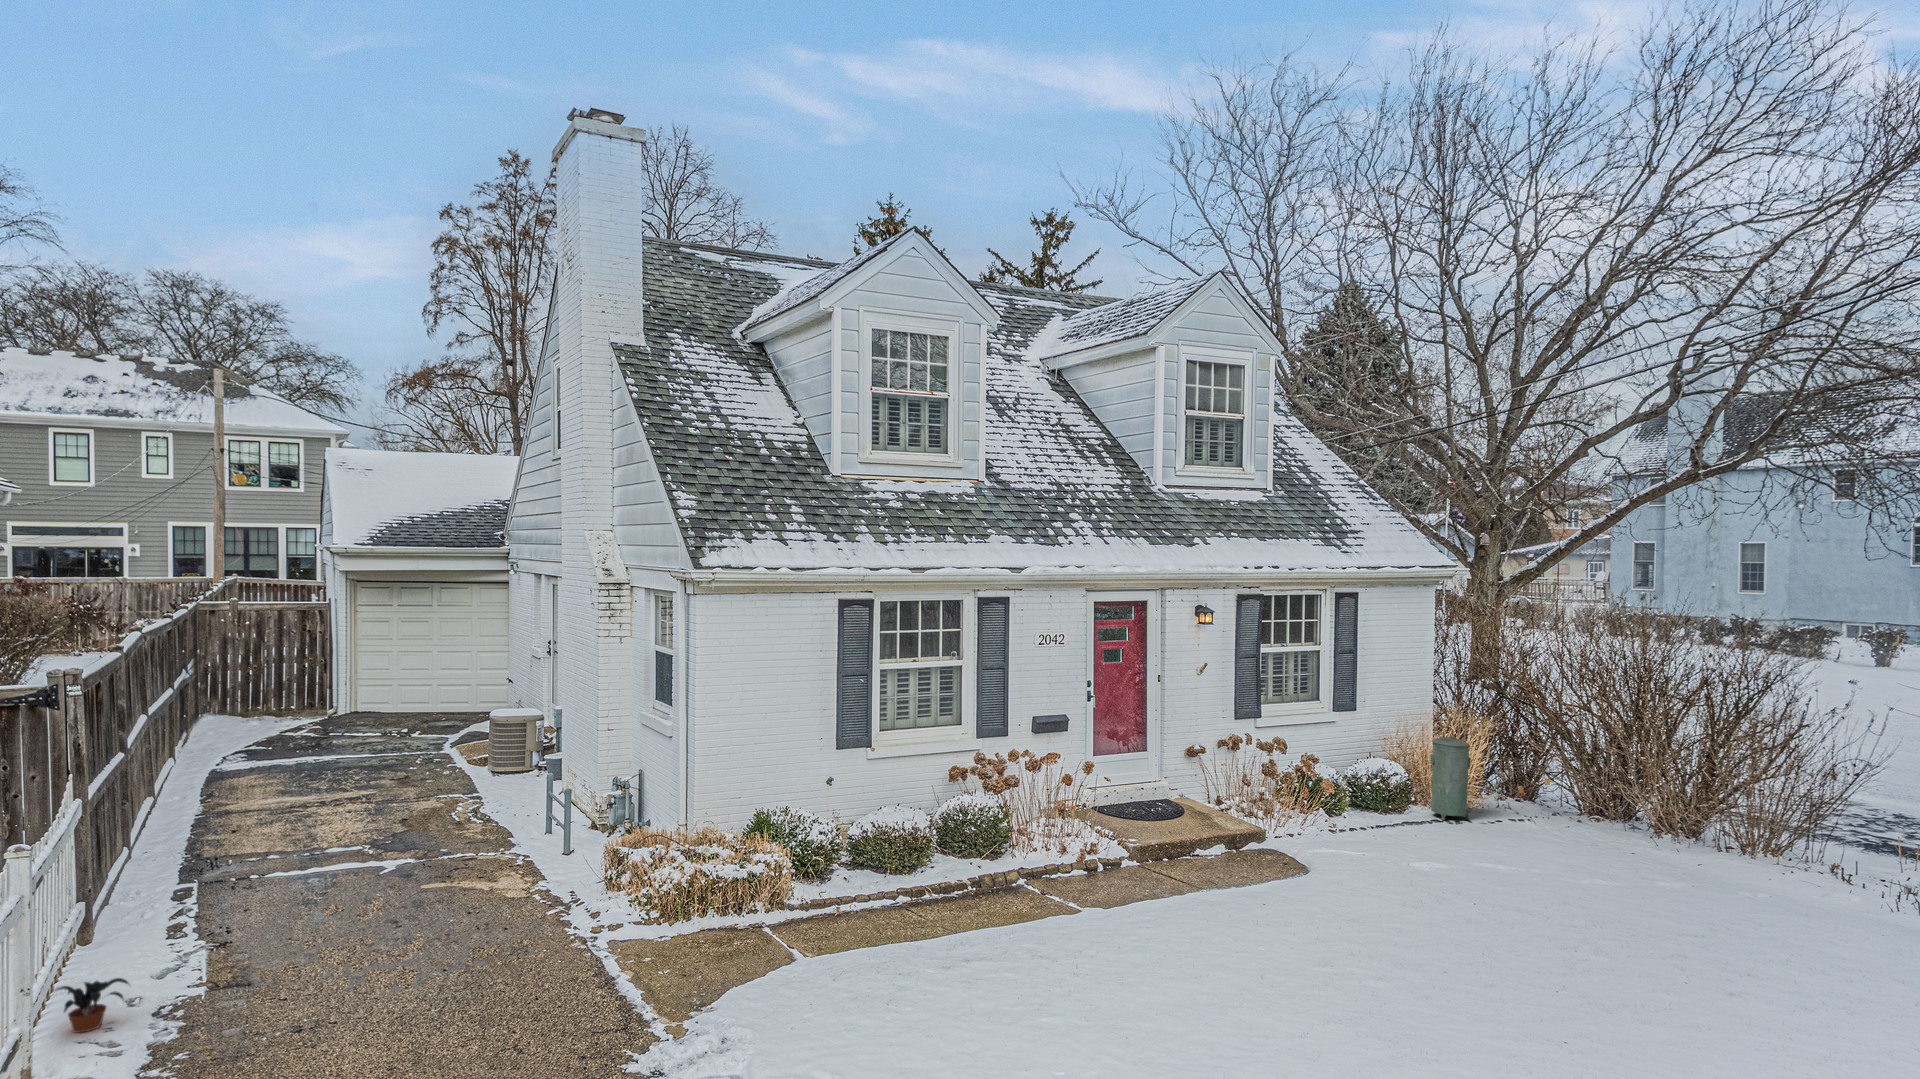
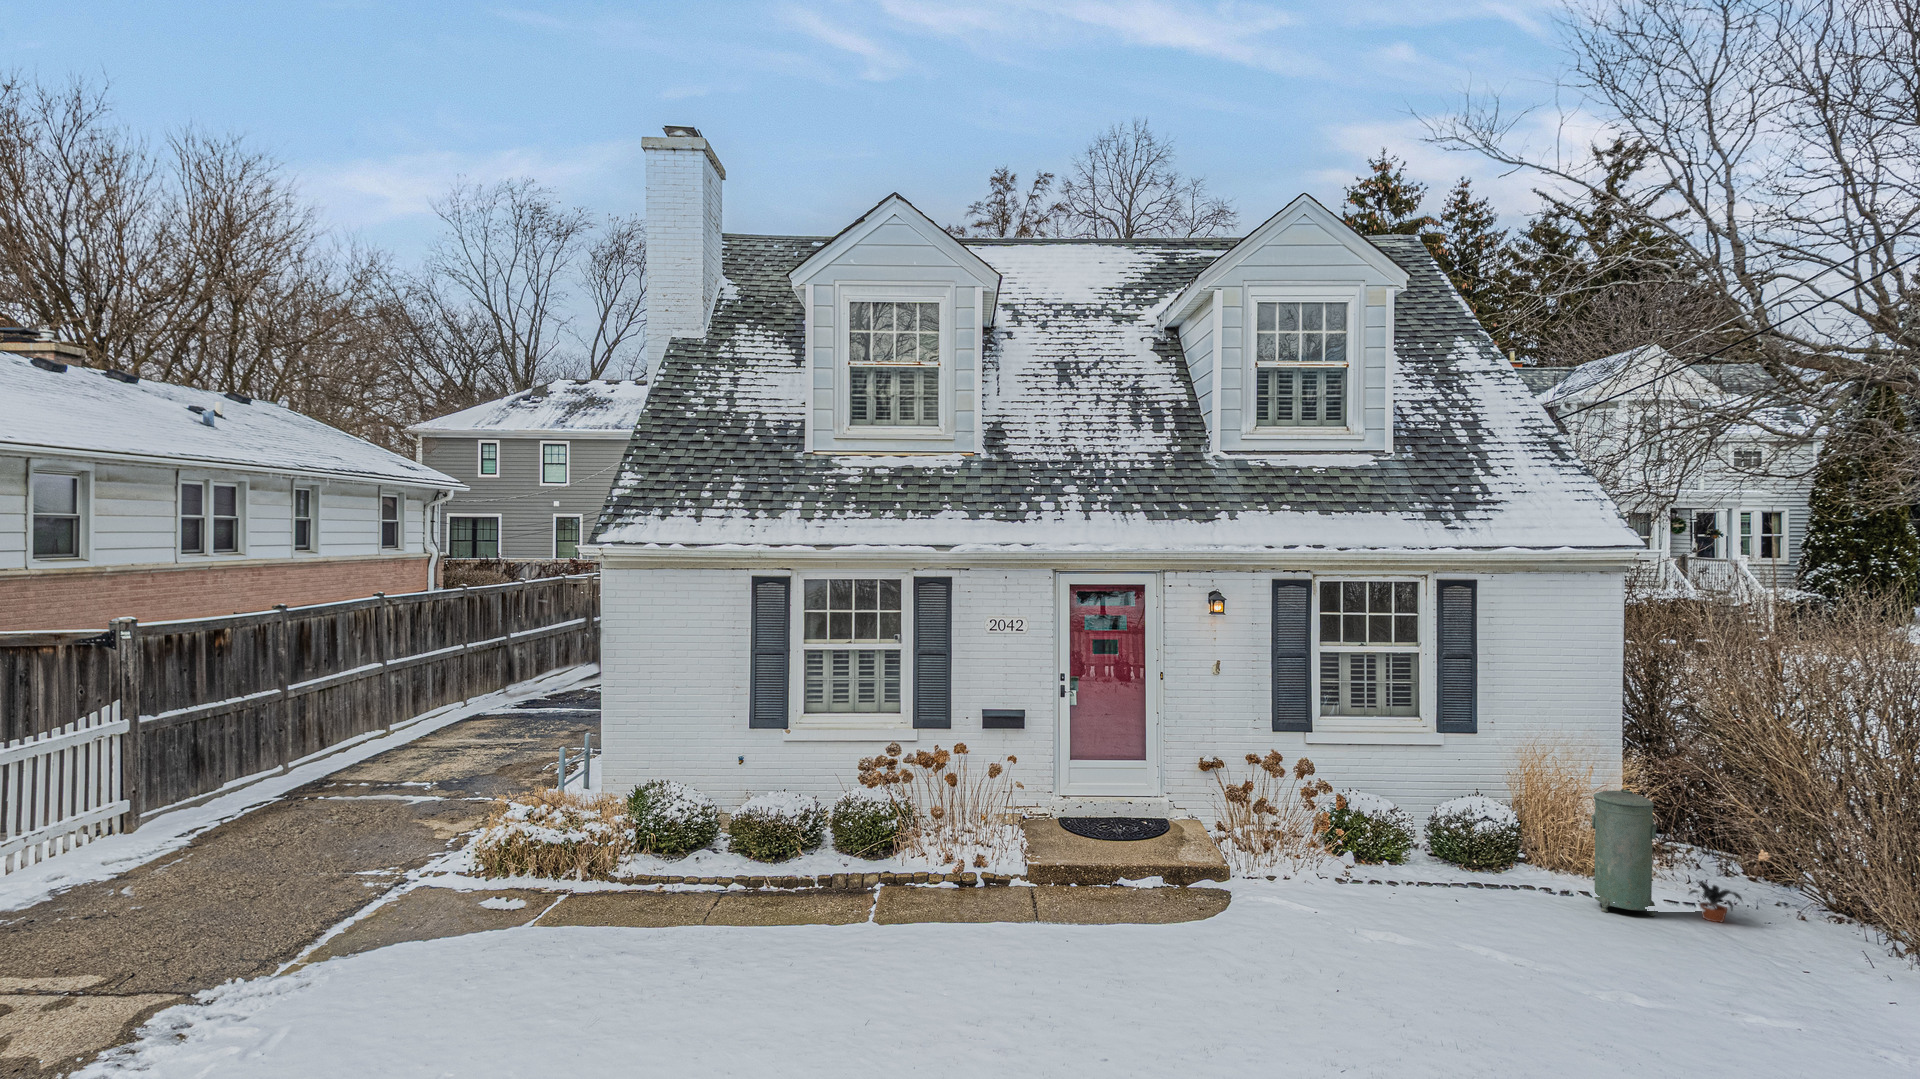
potted plant: present [56,978,128,1033] -> present [1689,881,1742,922]

